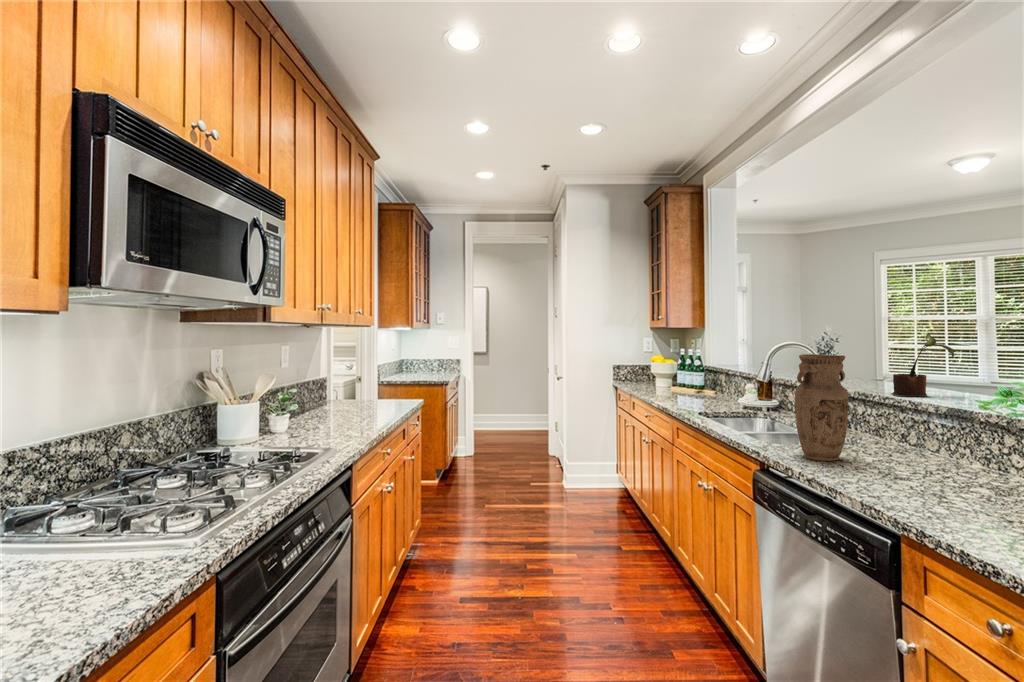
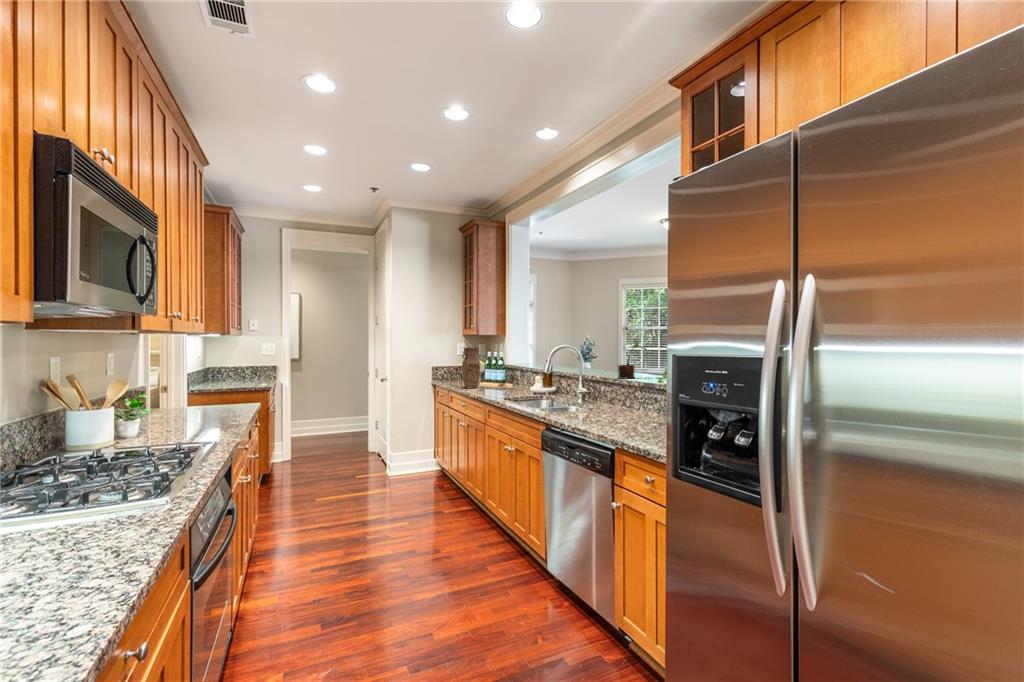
vase: present [795,354,849,461] -> present [462,347,480,388]

